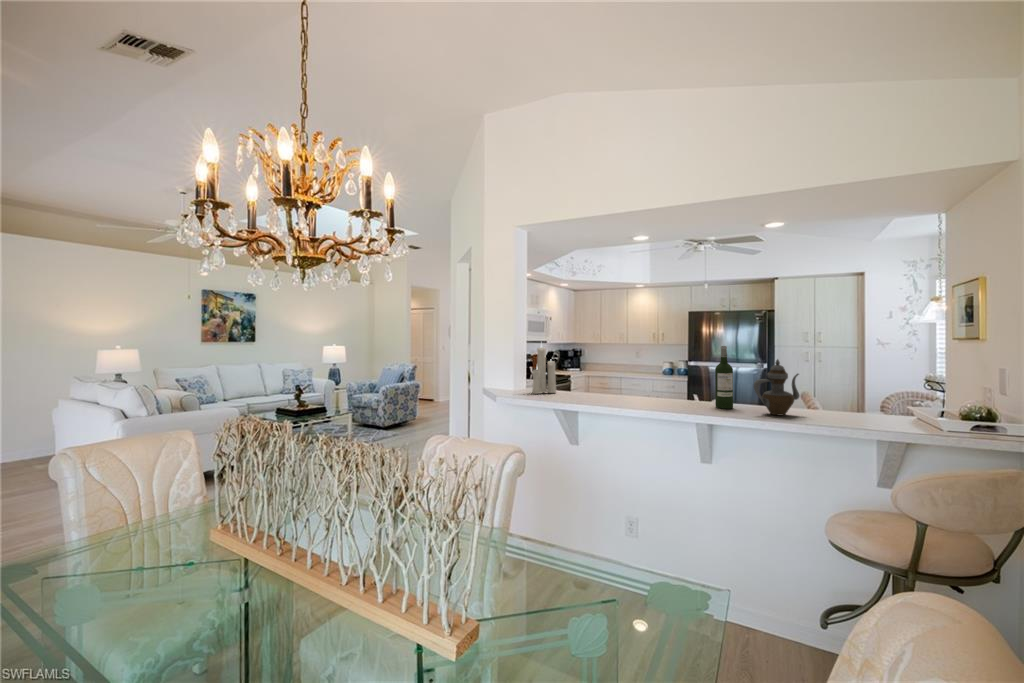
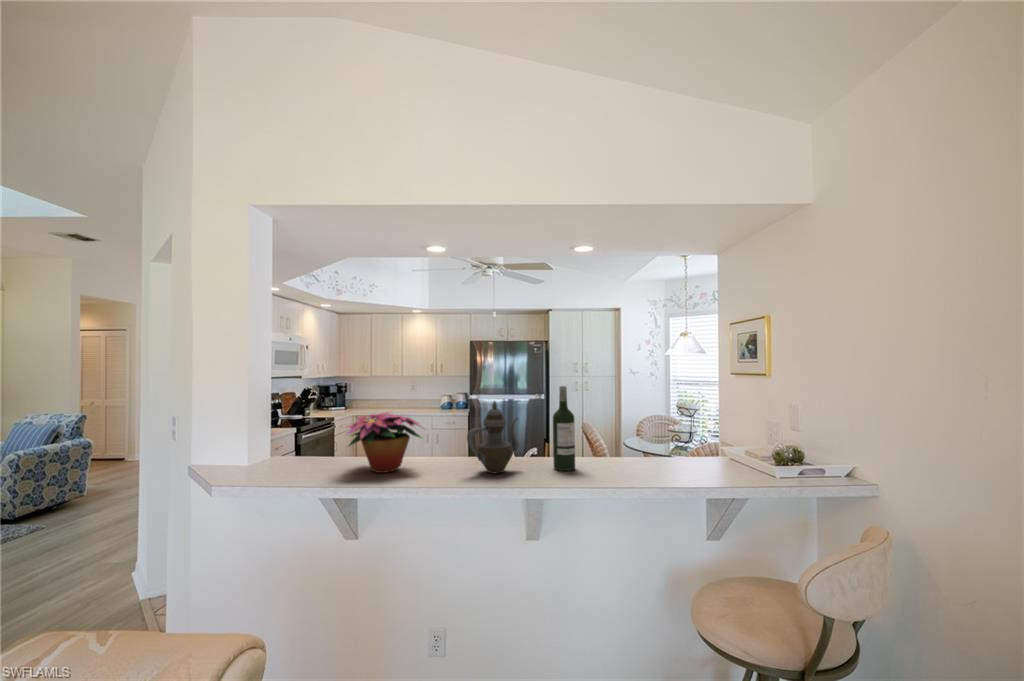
candle: present [532,347,556,394] -> none [277,379,322,471]
teapot: present [754,359,799,416] -> present [467,401,519,473]
flower arrangement: none [568,360,624,399] -> present [346,412,422,473]

